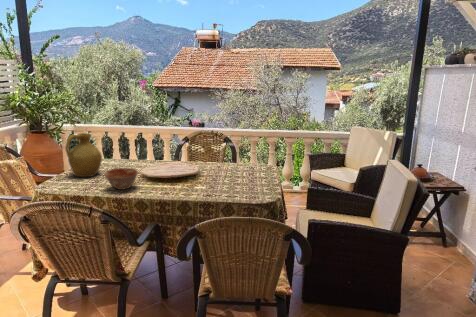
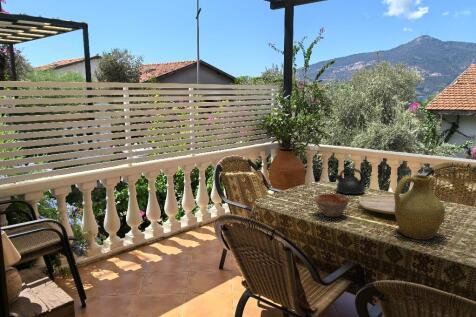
pitcher: present [65,133,102,177] -> present [394,175,445,240]
teapot: none [111,143,140,168] -> present [335,168,365,194]

